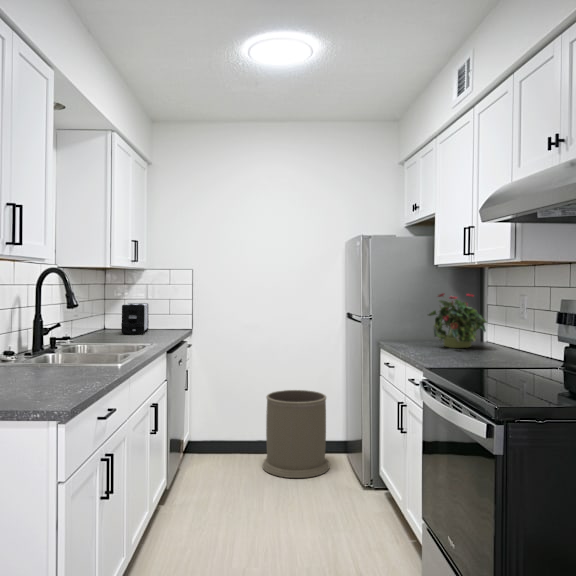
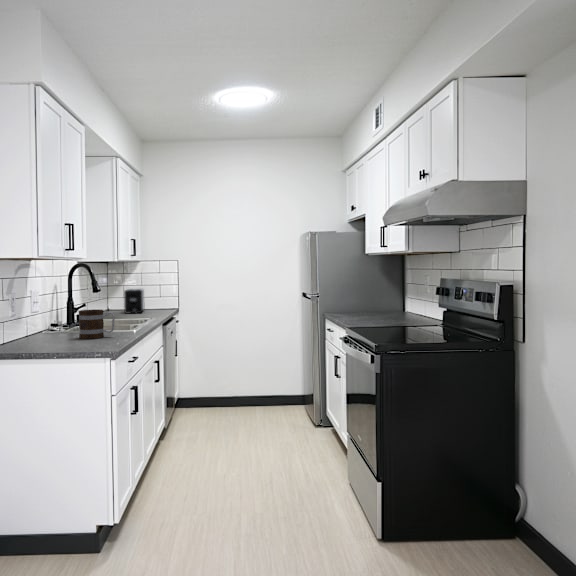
potted plant: present [428,293,487,348] -> none [359,275,401,316]
mug: none [30,335,83,379] -> present [79,310,115,339]
trash can: present [262,390,330,478] -> none [239,355,291,421]

